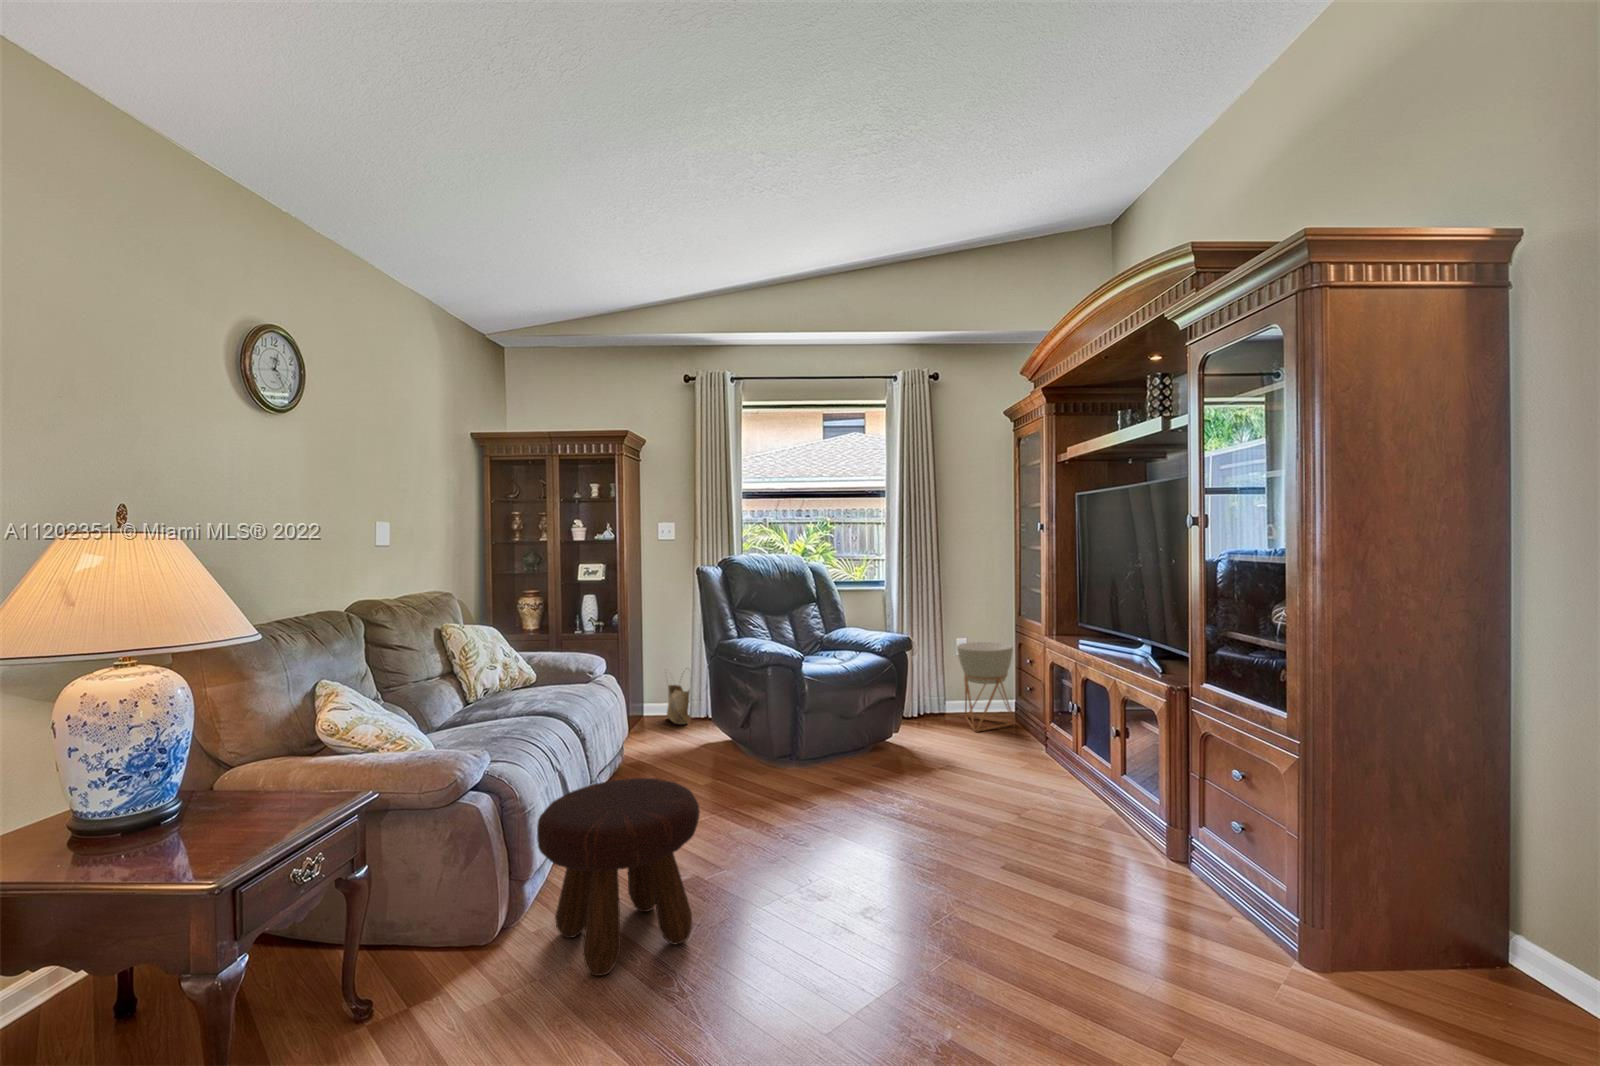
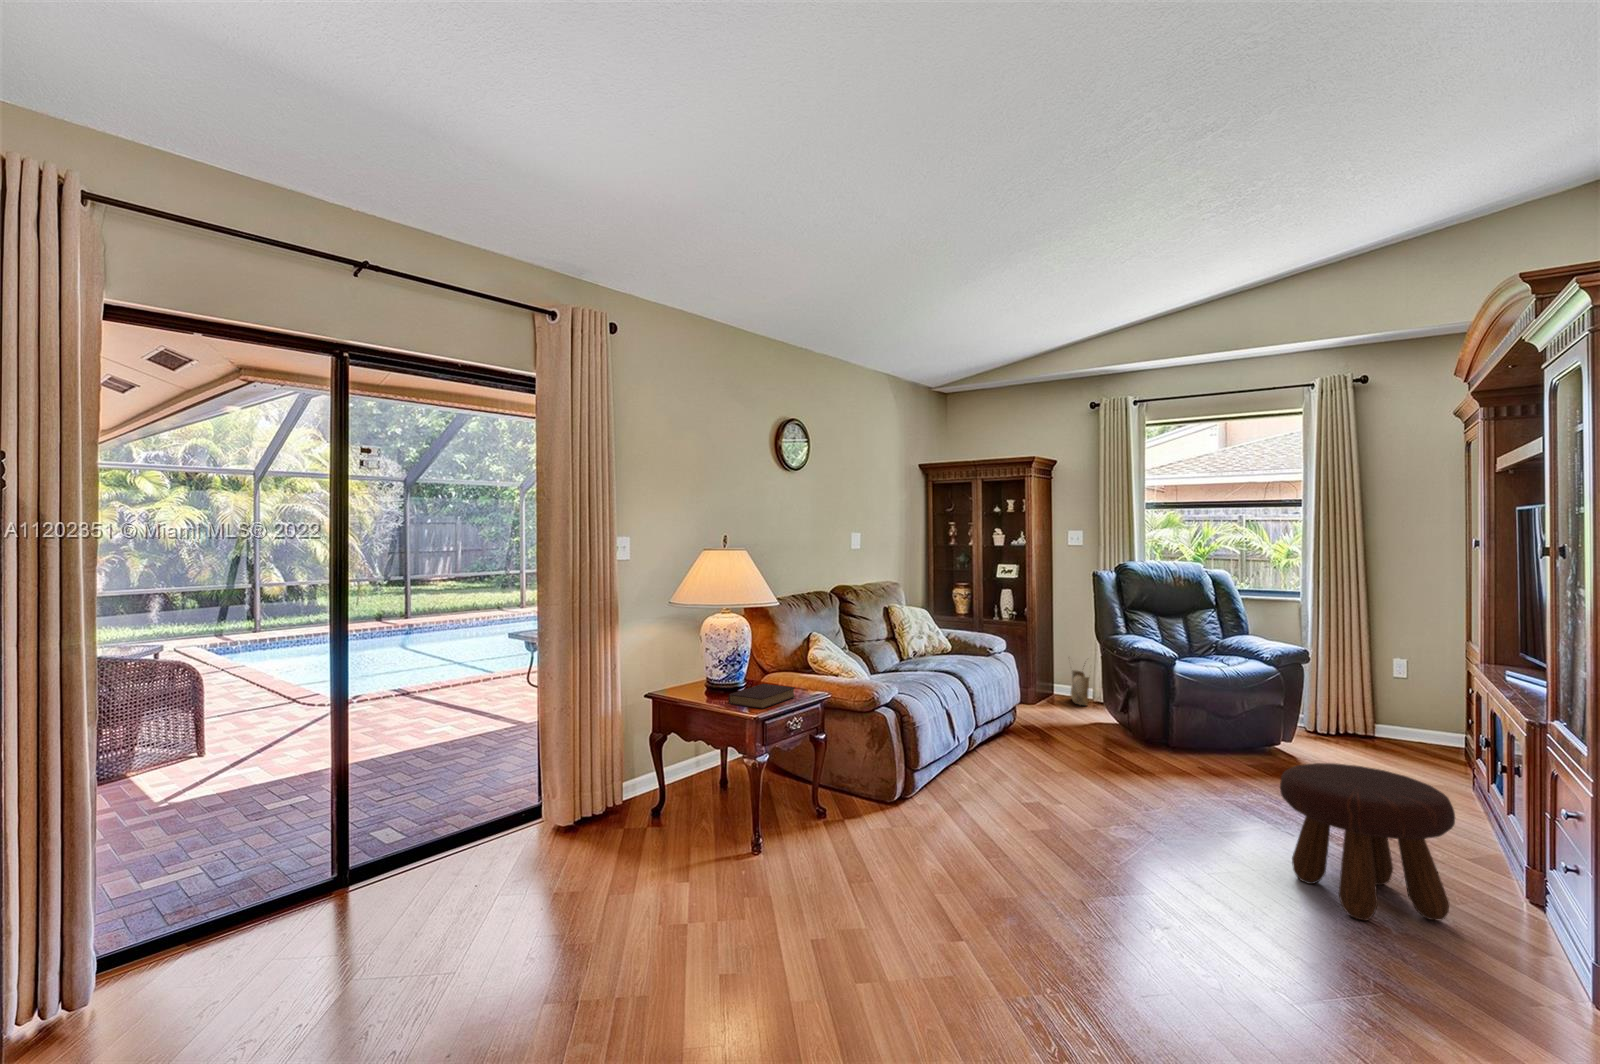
planter: present [957,642,1015,732] -> none [1398,667,1488,769]
footstool: present [537,778,700,976] -> present [1280,763,1455,921]
book: none [133,795,307,866] -> present [728,684,795,709]

